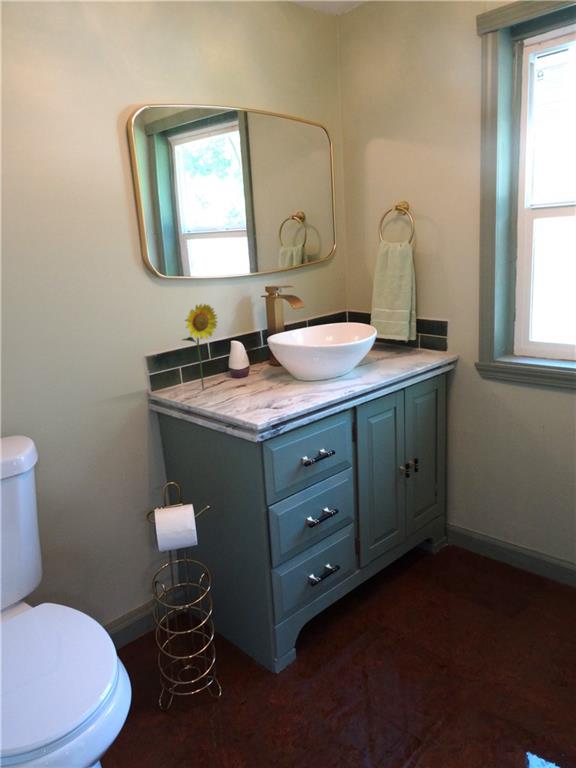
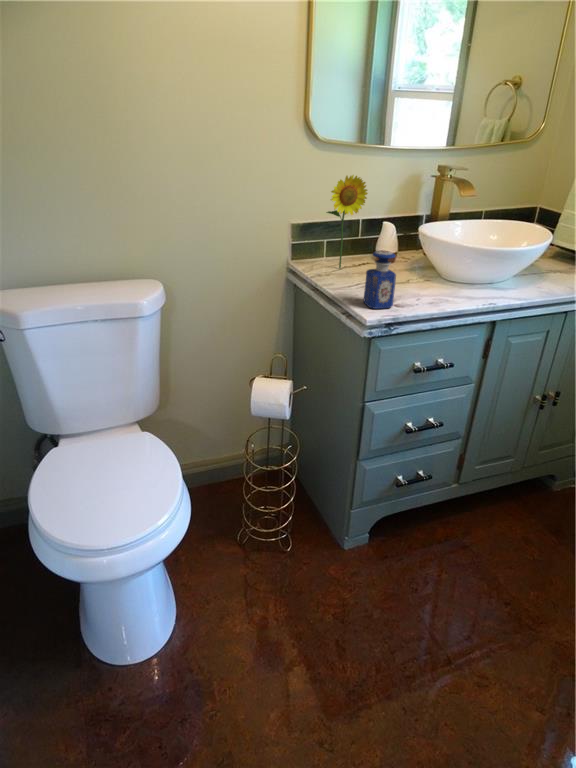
perfume bottle: none [242,362,272,415] -> present [364,250,396,309]

